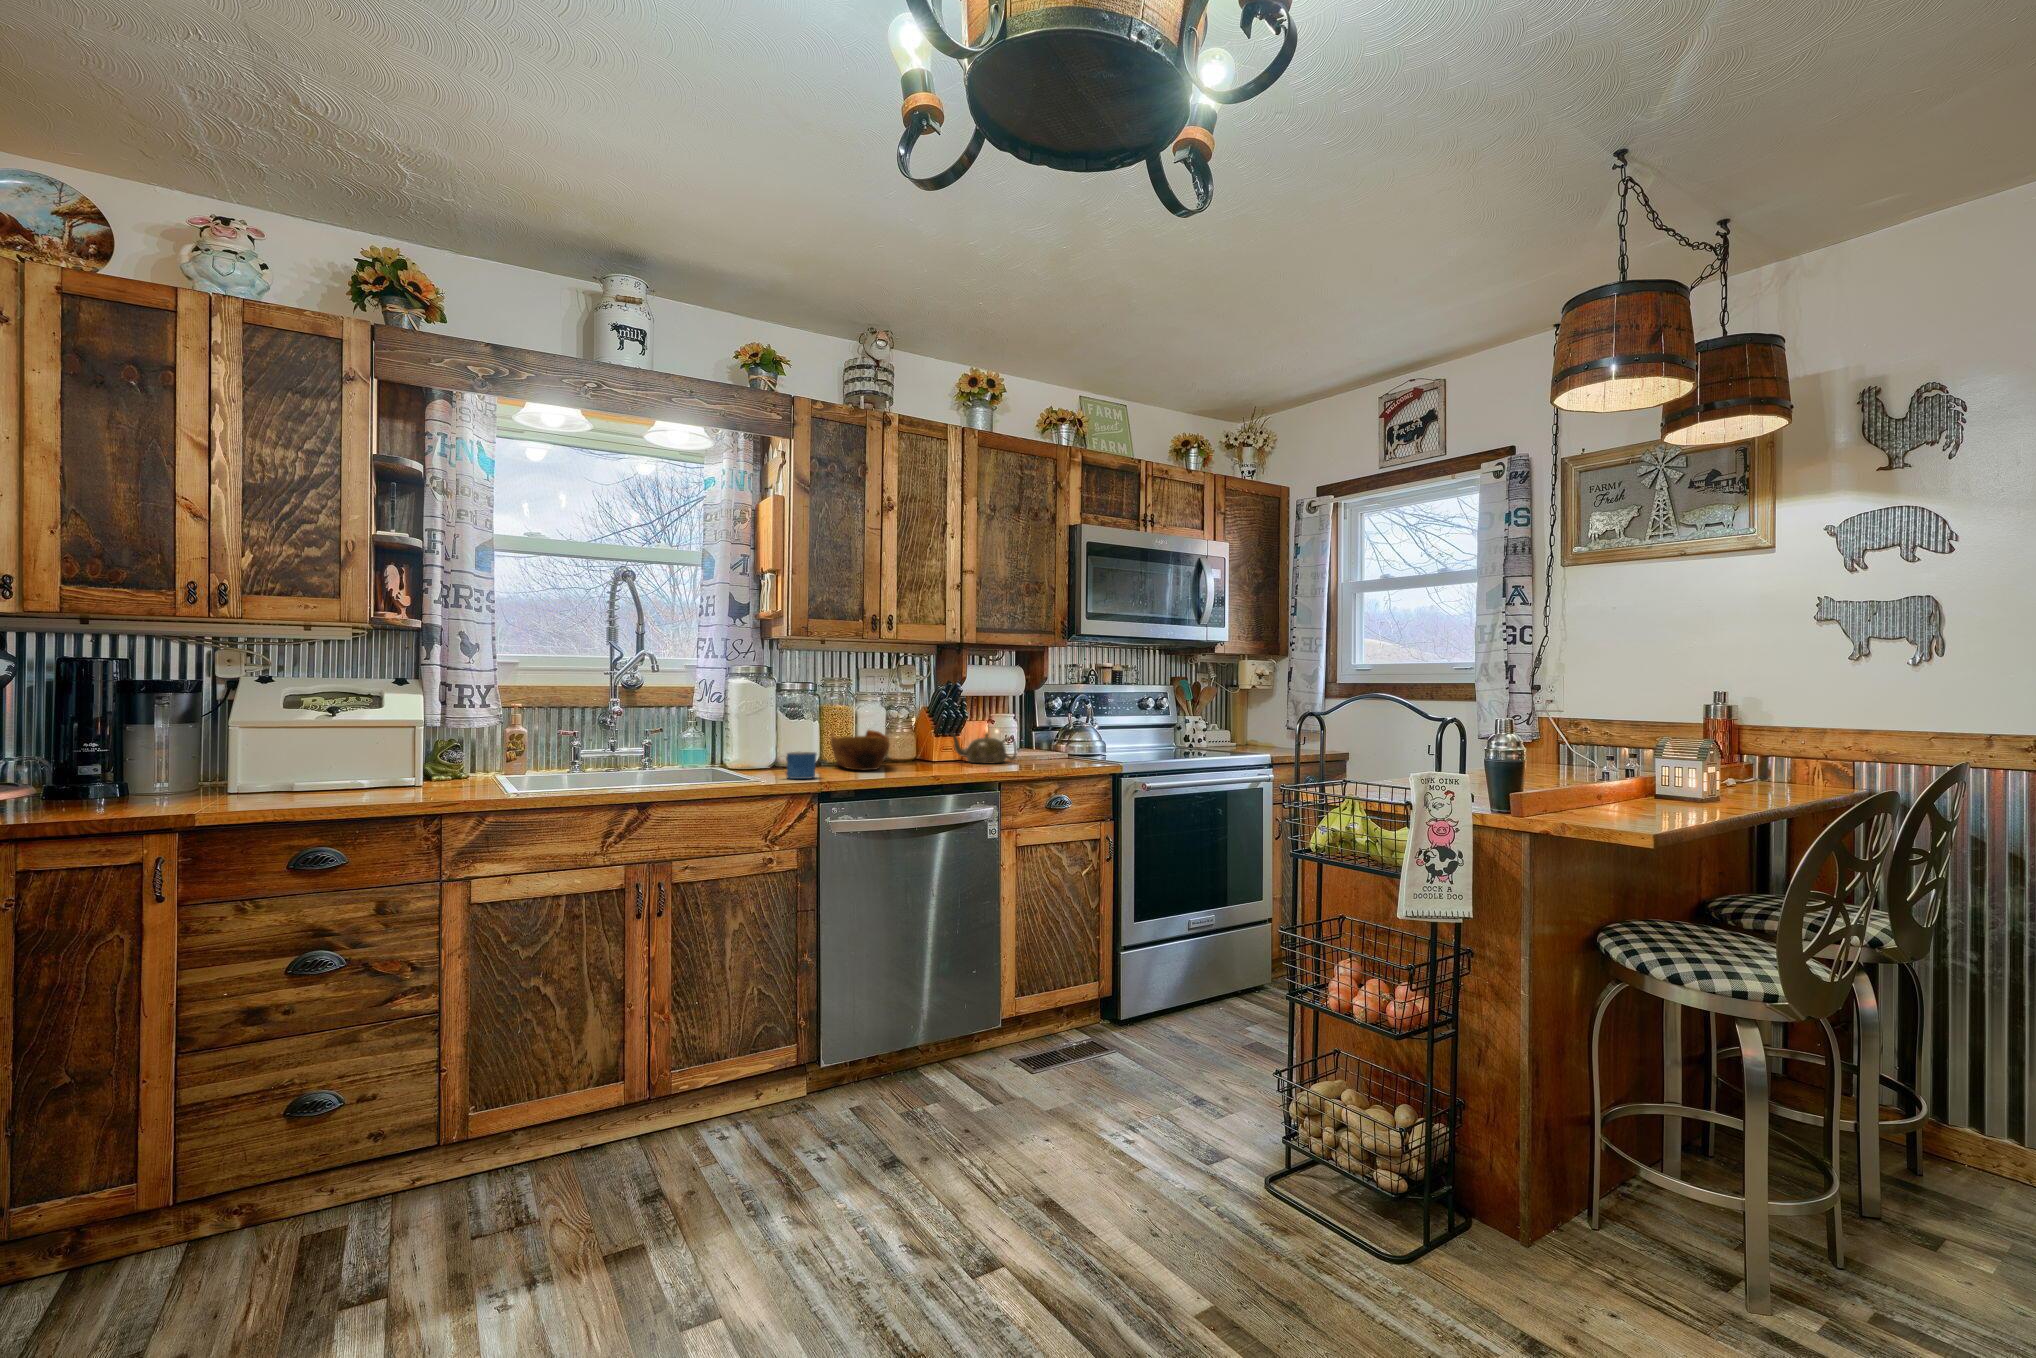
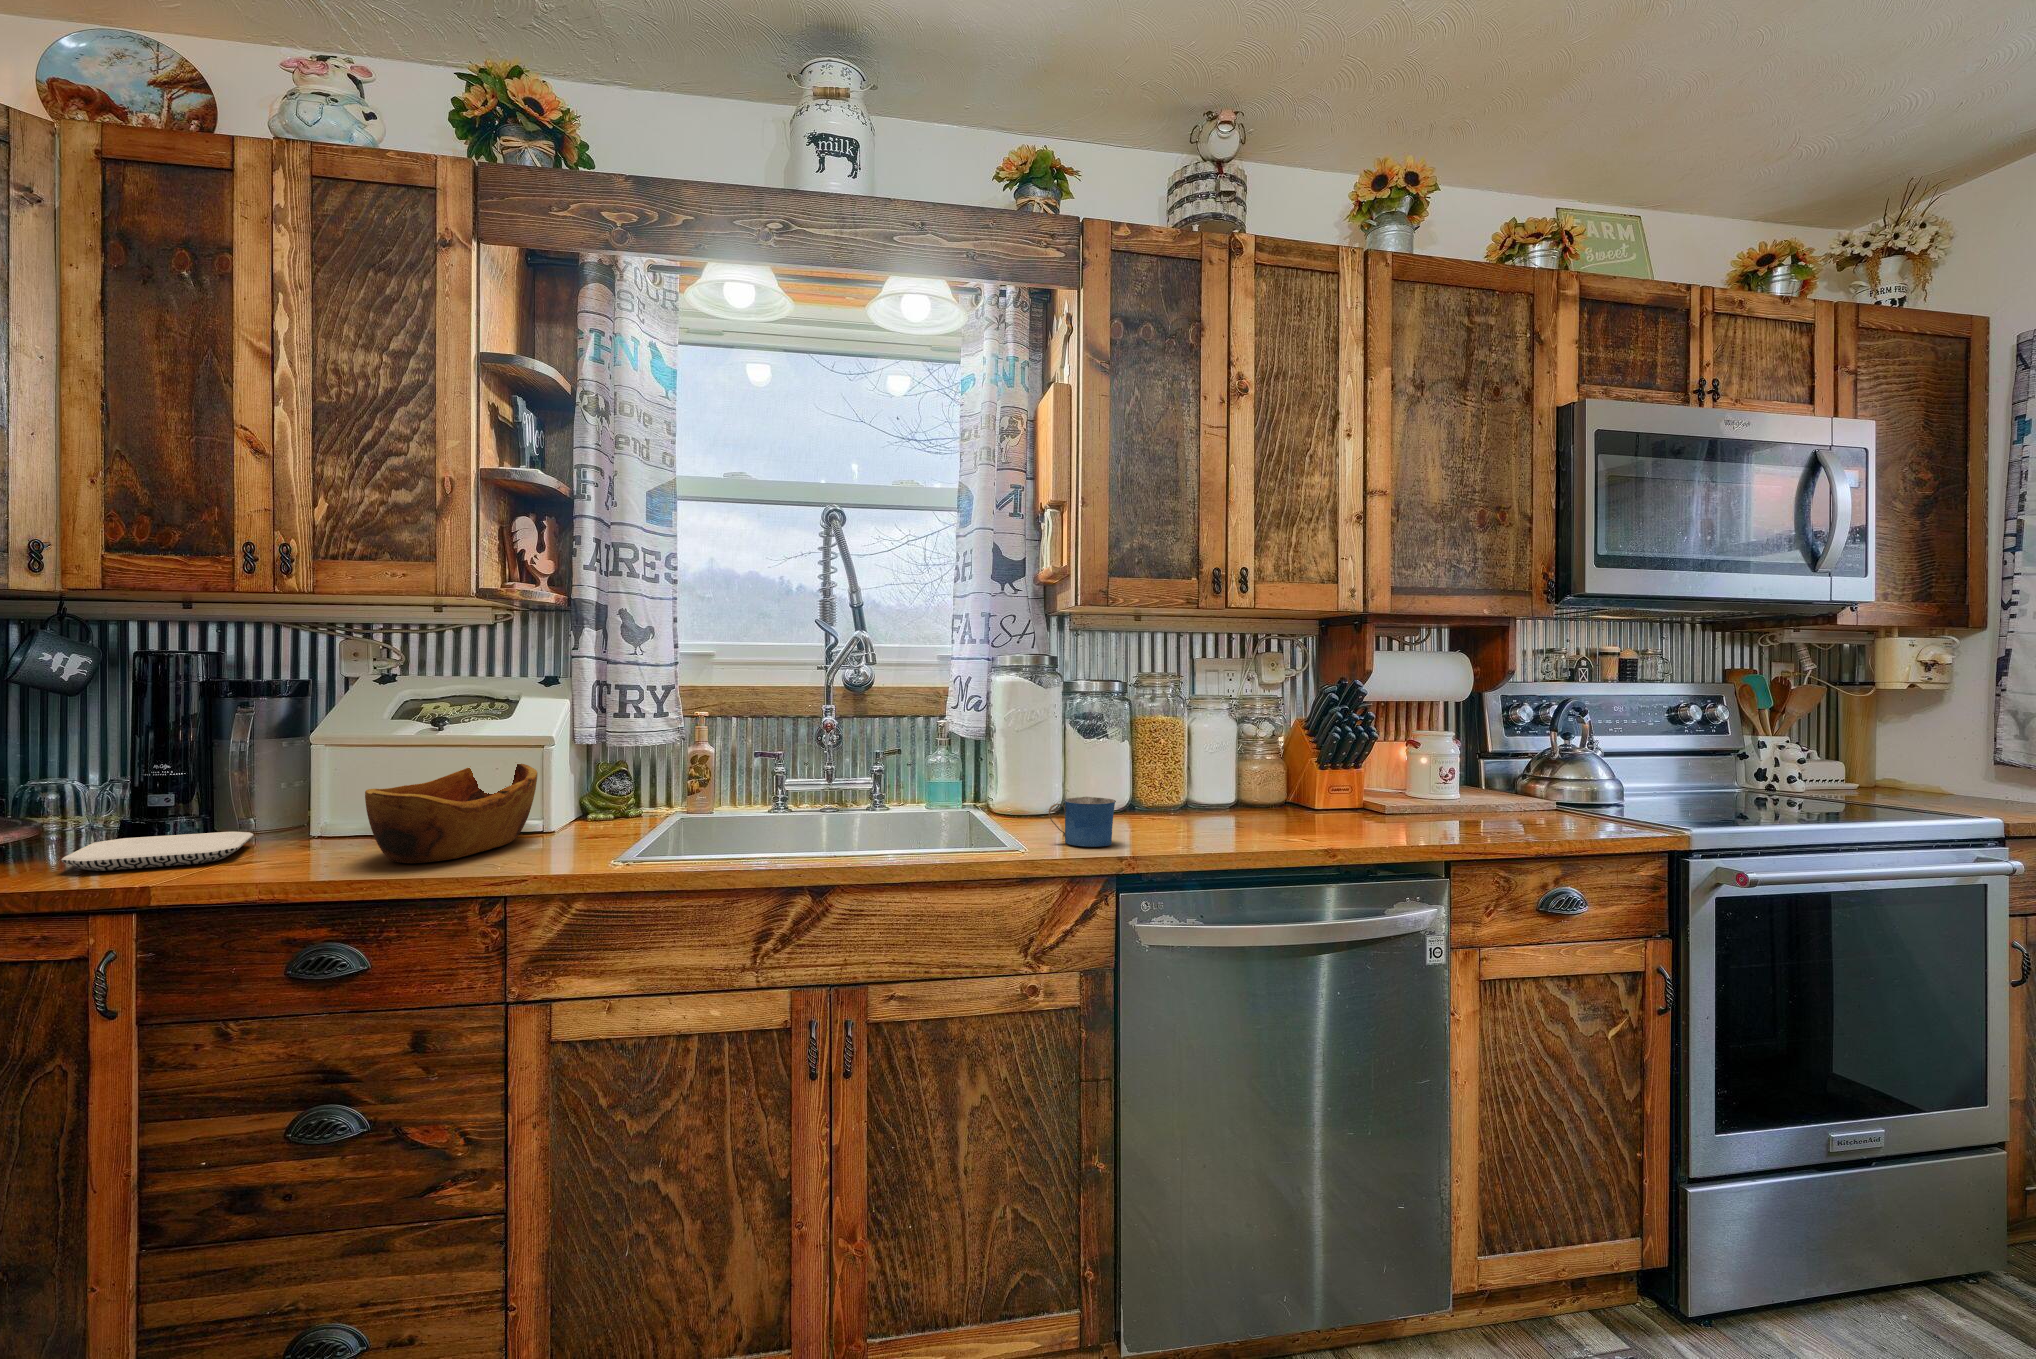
wooden bowl: present [831,730,889,770] -> present [365,764,537,863]
teapot: present [950,733,1017,764] -> none [1342,762,1466,818]
plate: none [78,789,214,810] -> present [61,832,254,871]

